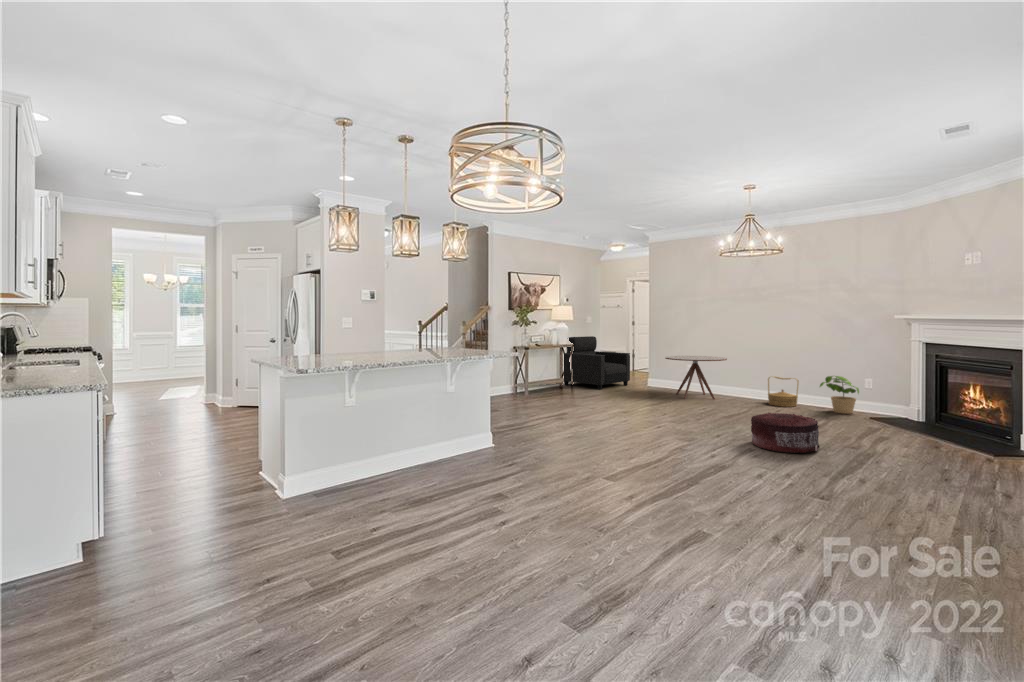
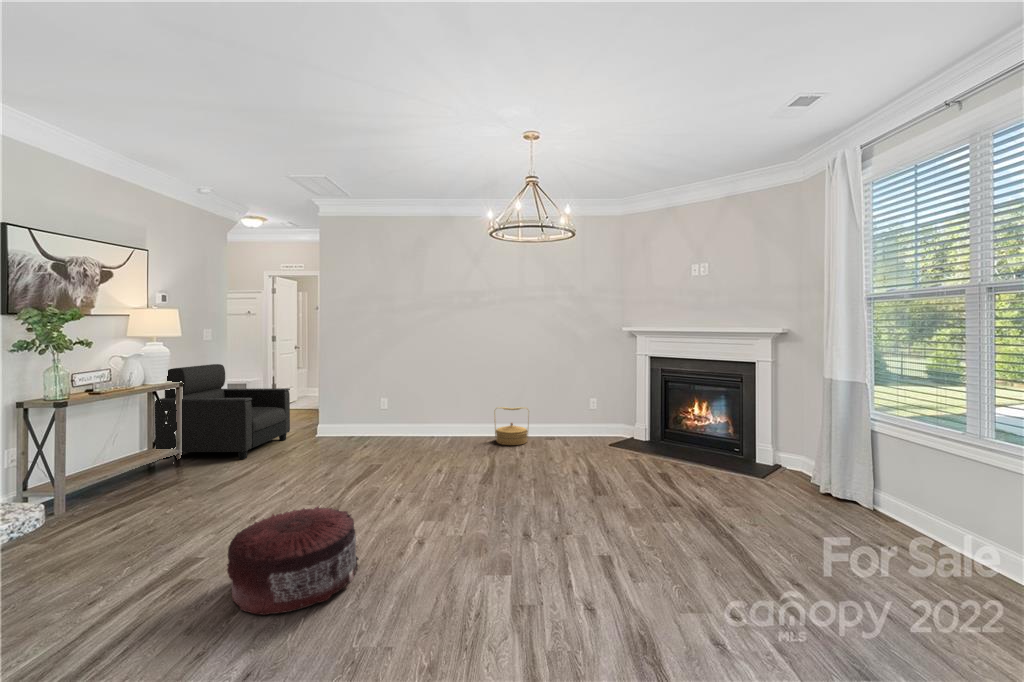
round table: present [665,356,727,399] -> none [360,386,446,455]
potted plant: present [820,376,859,414] -> none [553,402,590,444]
pouf: present [751,413,819,453] -> present [227,506,358,615]

